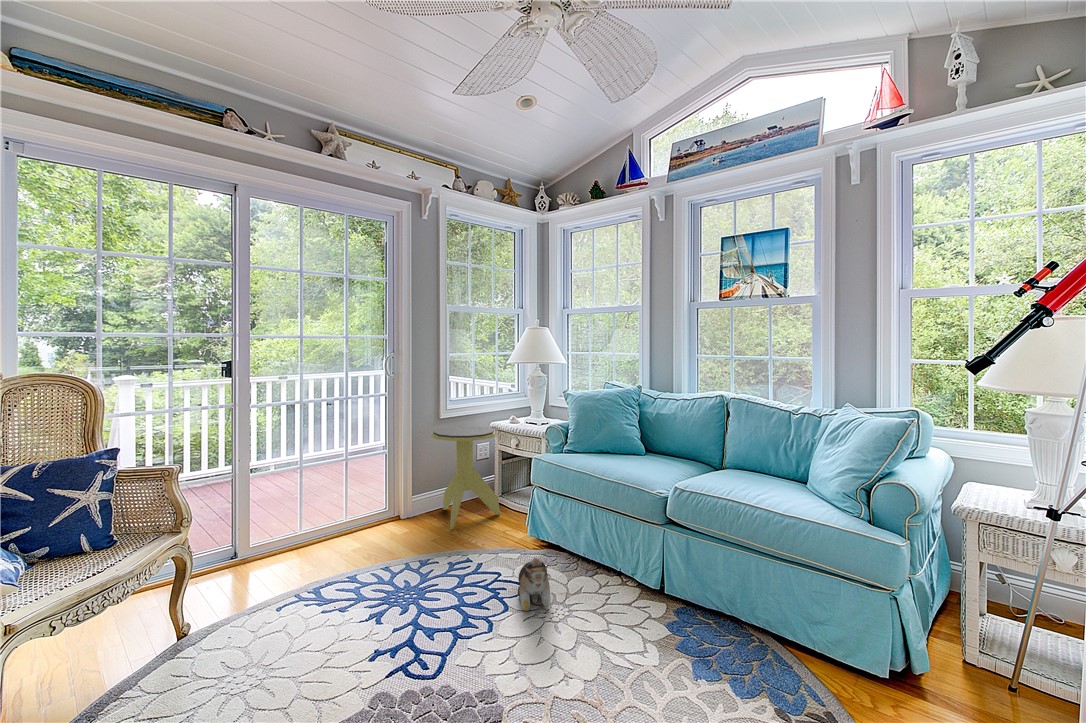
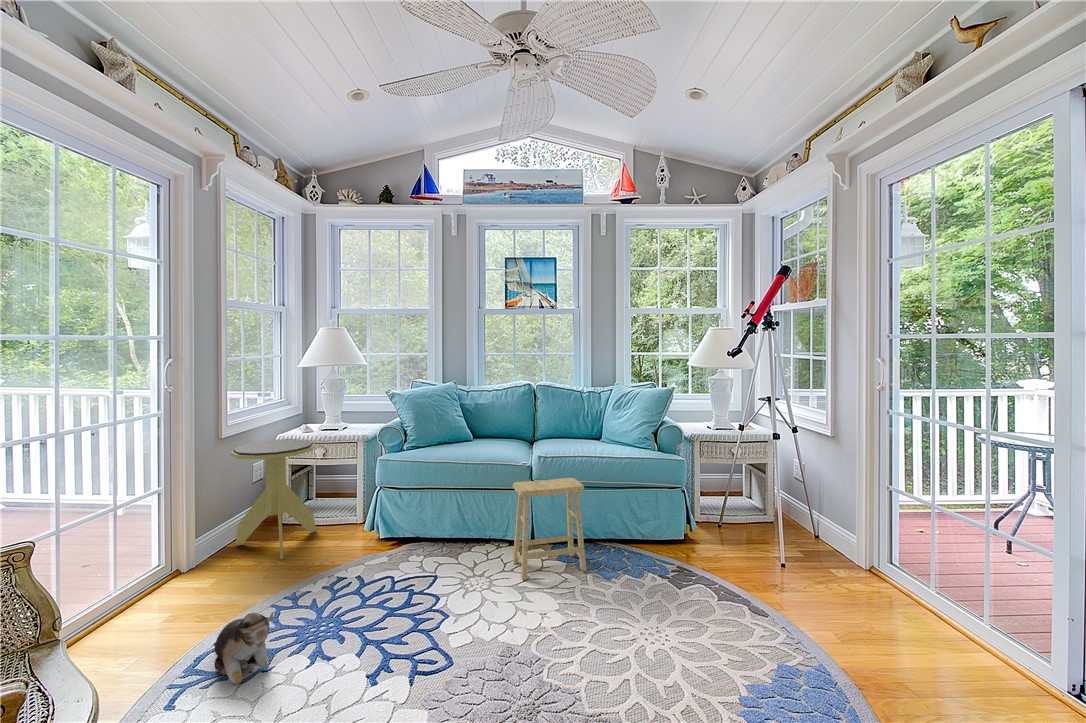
footstool: none [596,510,693,655] -> present [513,478,586,580]
plush toy: present [518,558,550,611] -> present [215,612,273,684]

